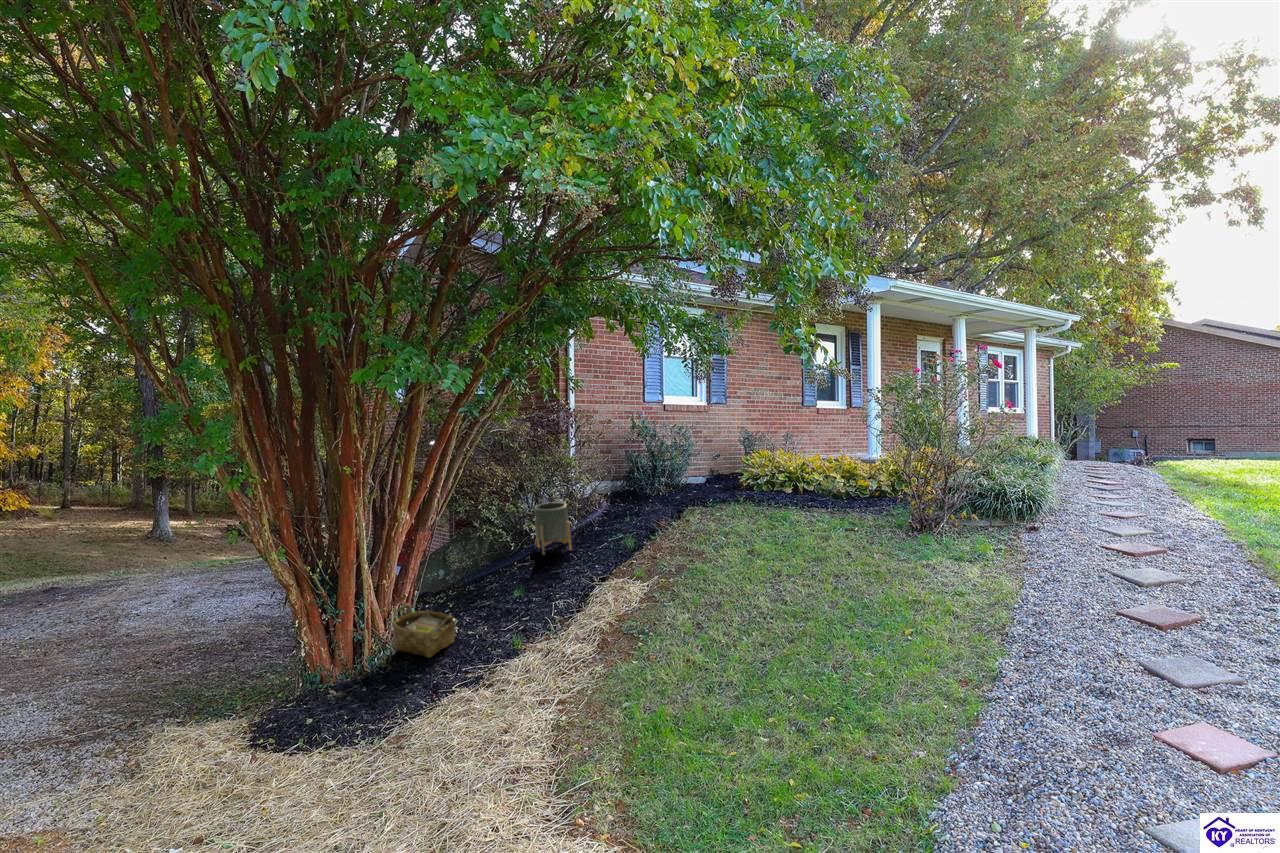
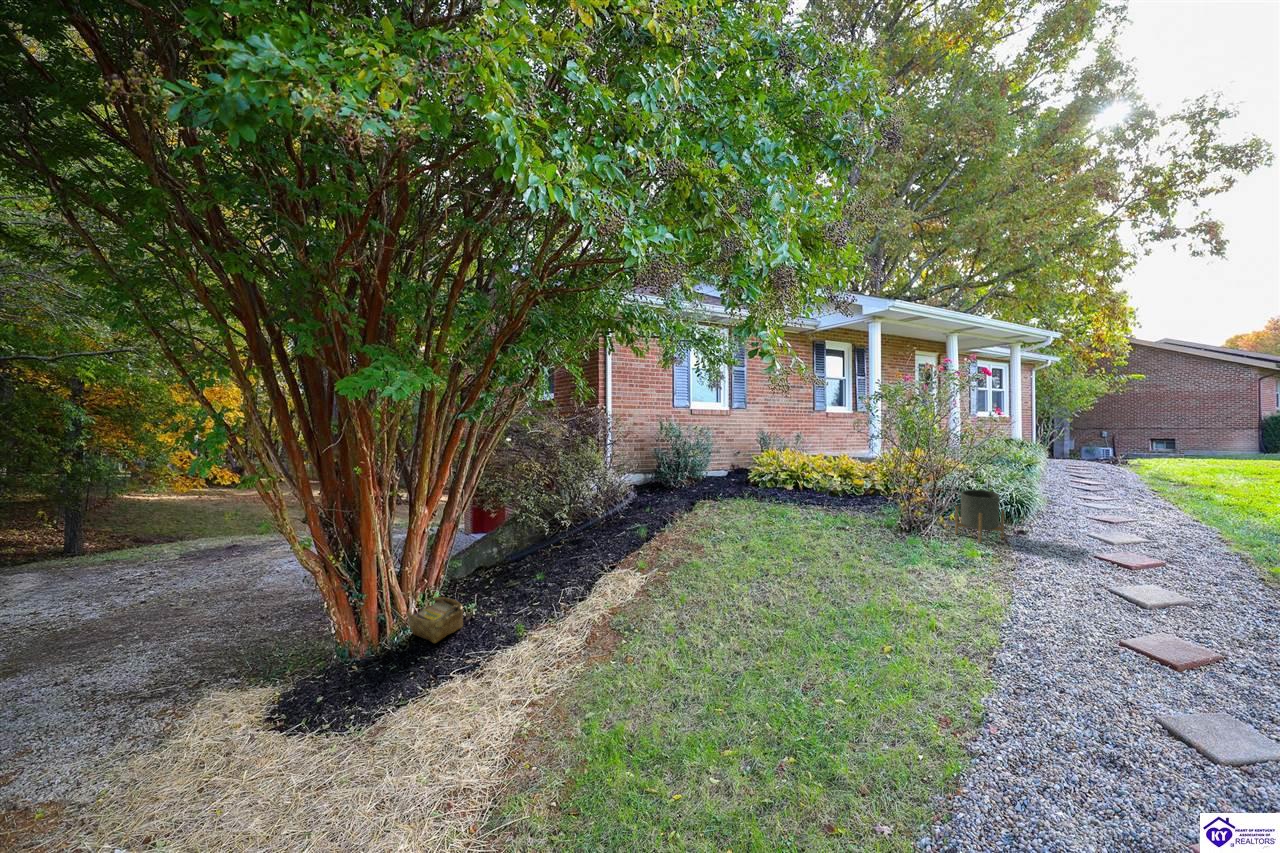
planter: present [535,502,572,555] -> present [955,490,1004,543]

